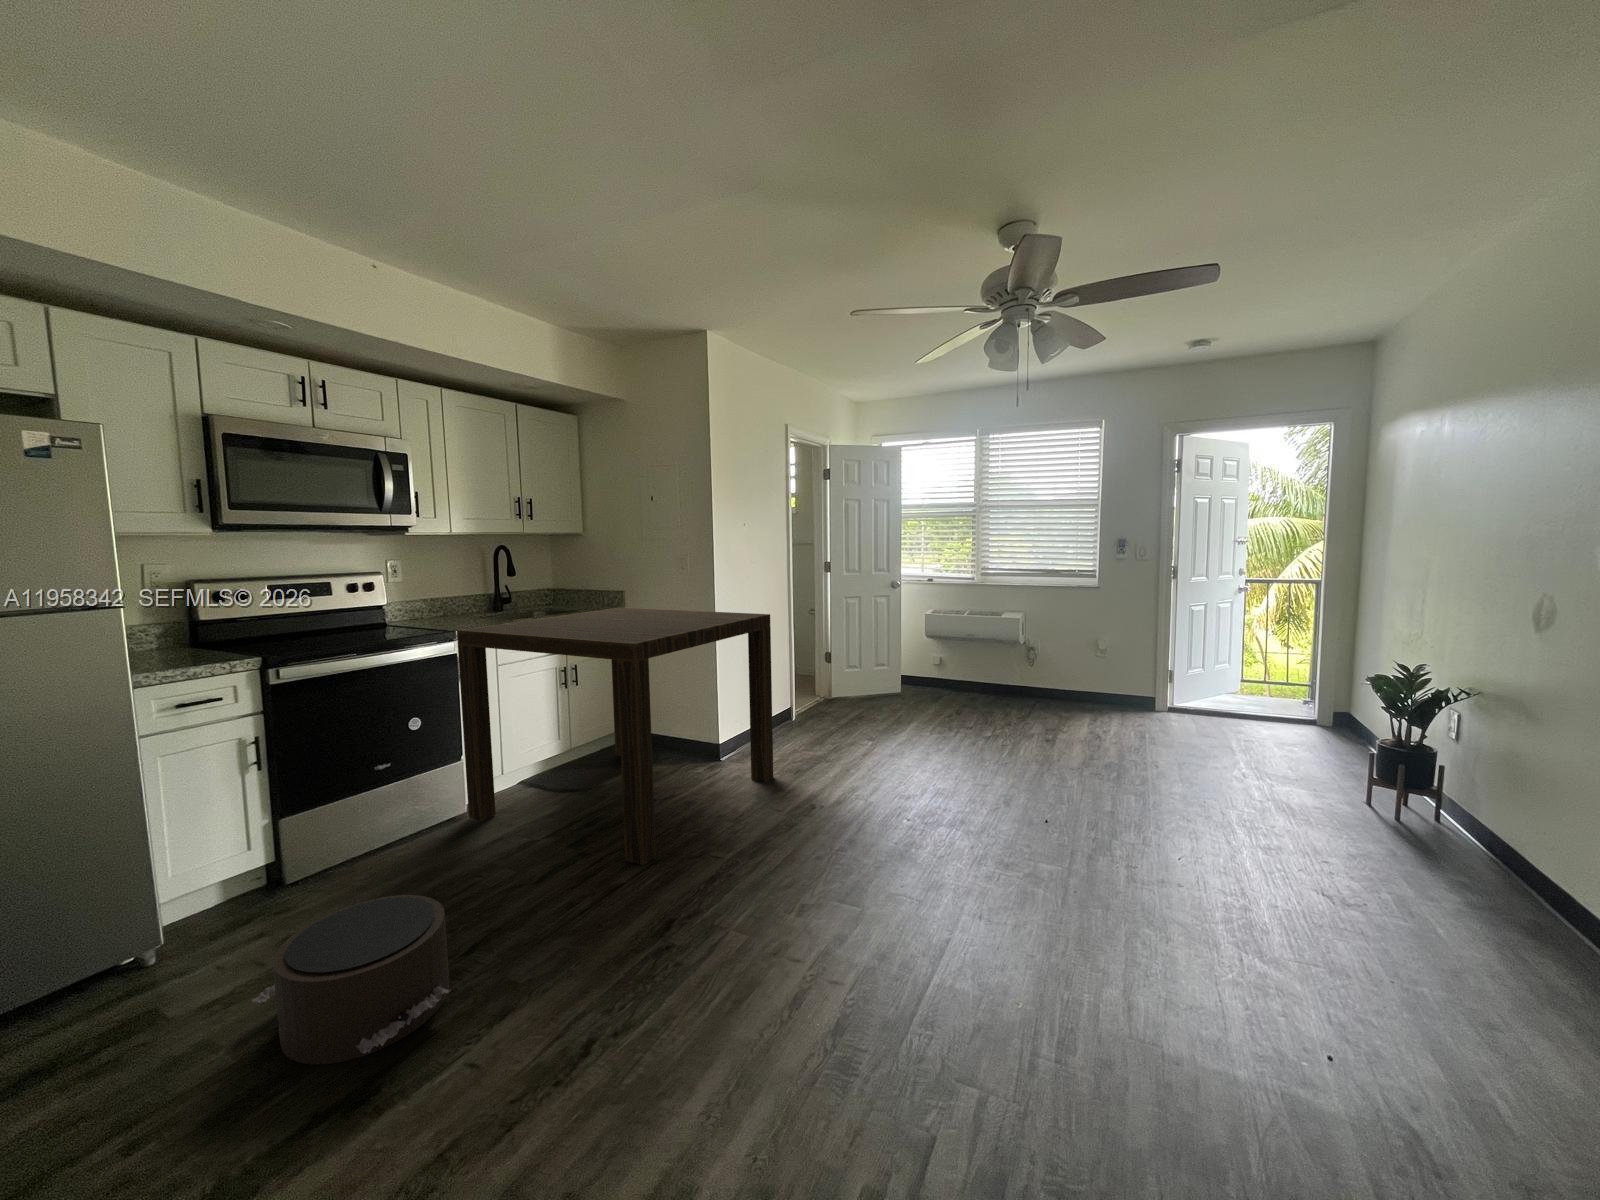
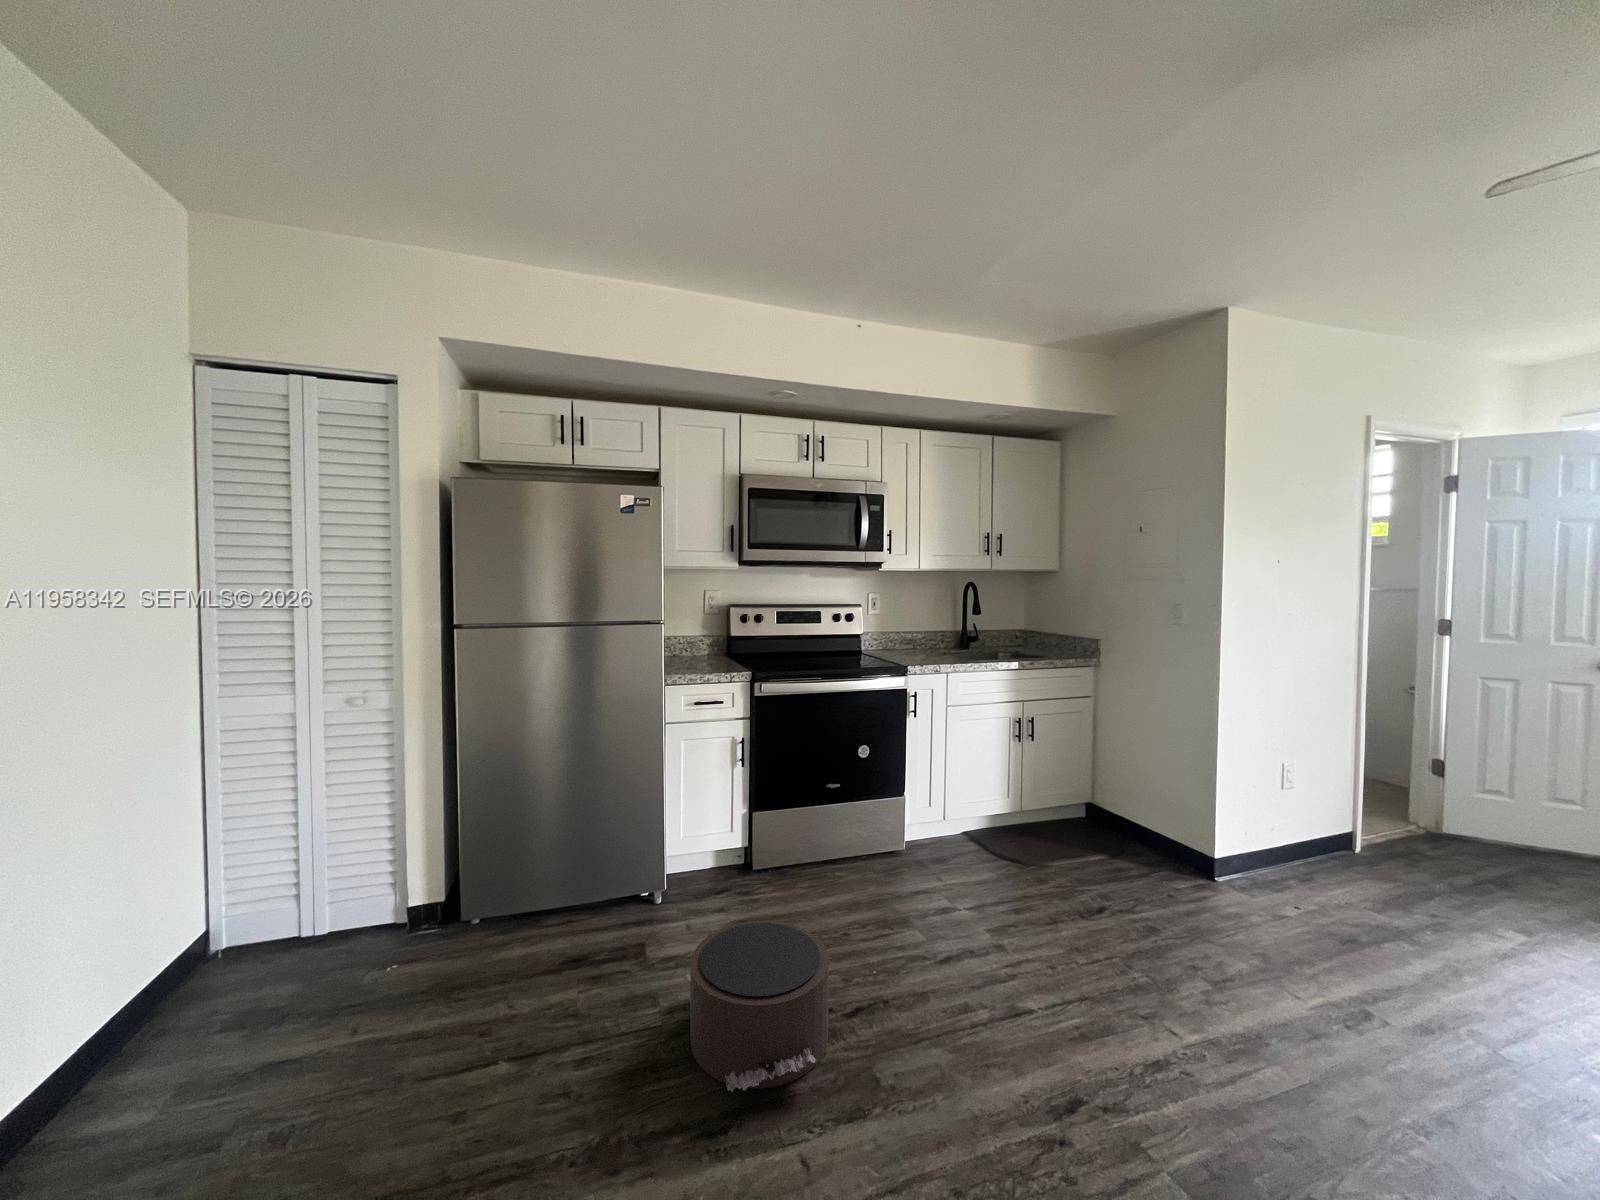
dining table: present [457,608,773,865] -> none [905,658,1312,999]

